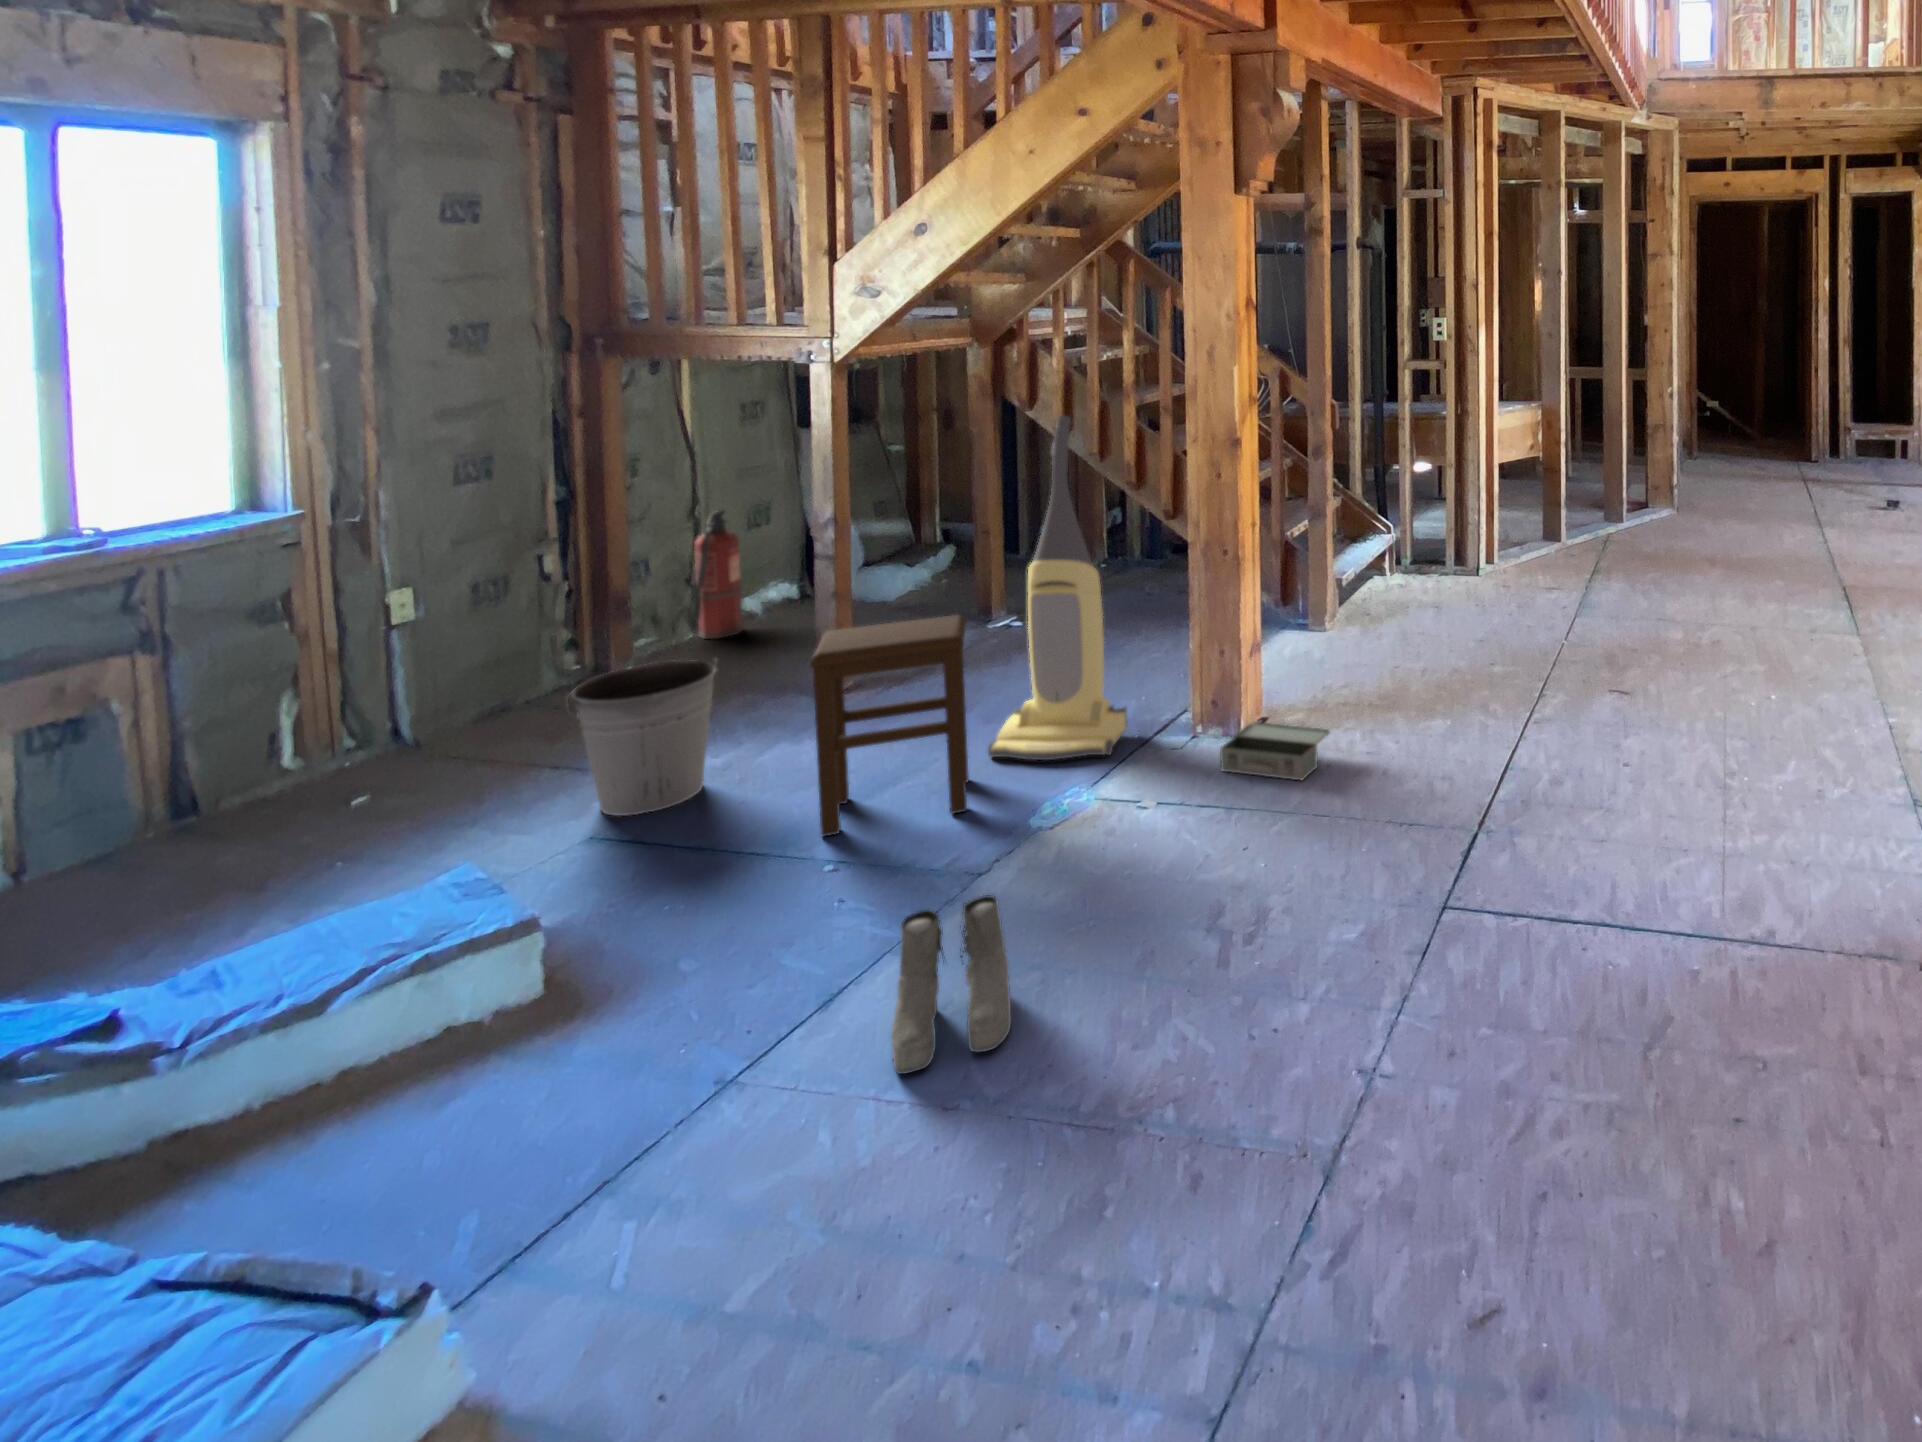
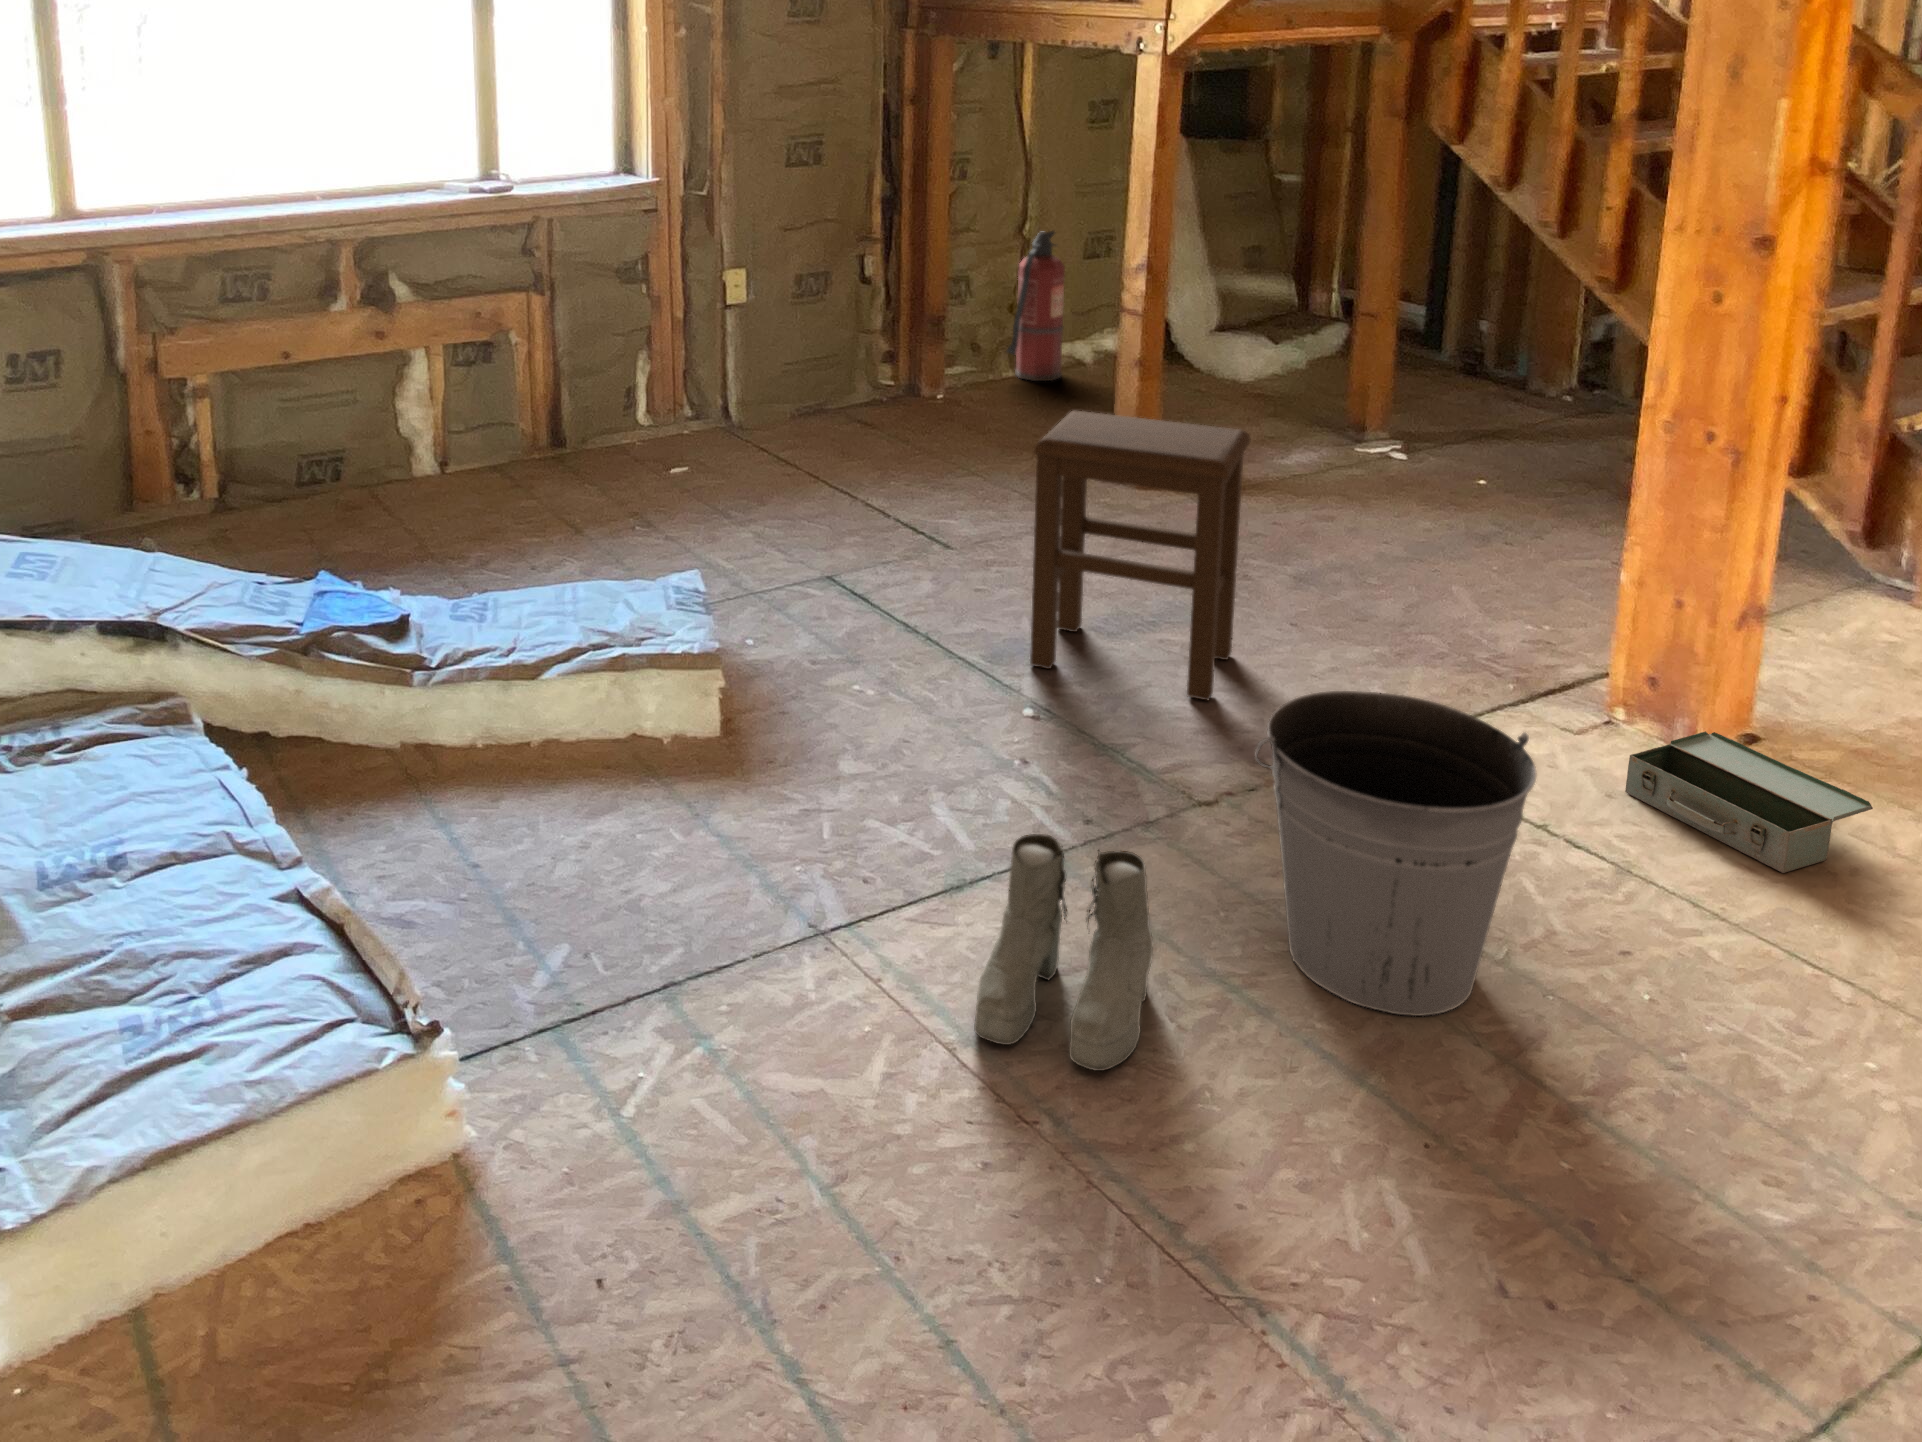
vacuum cleaner: present [988,416,1127,760] -> none [1268,157,1492,694]
bucket: present [569,659,717,816] -> present [1254,691,1536,1016]

